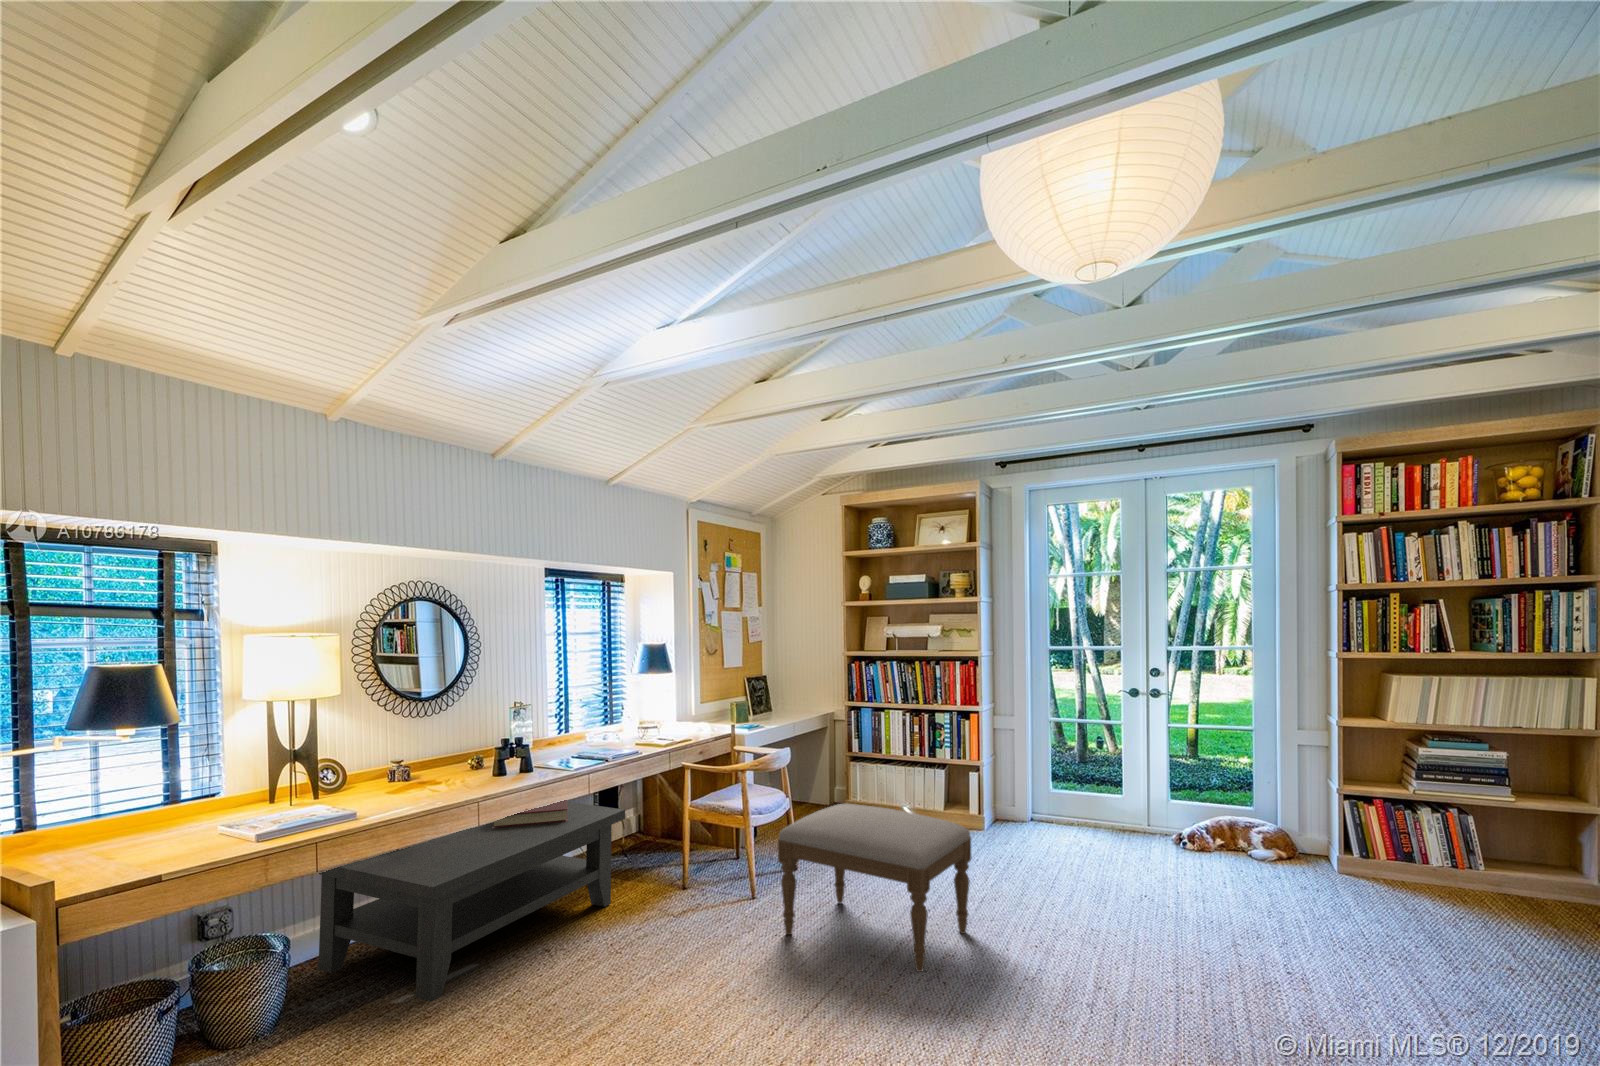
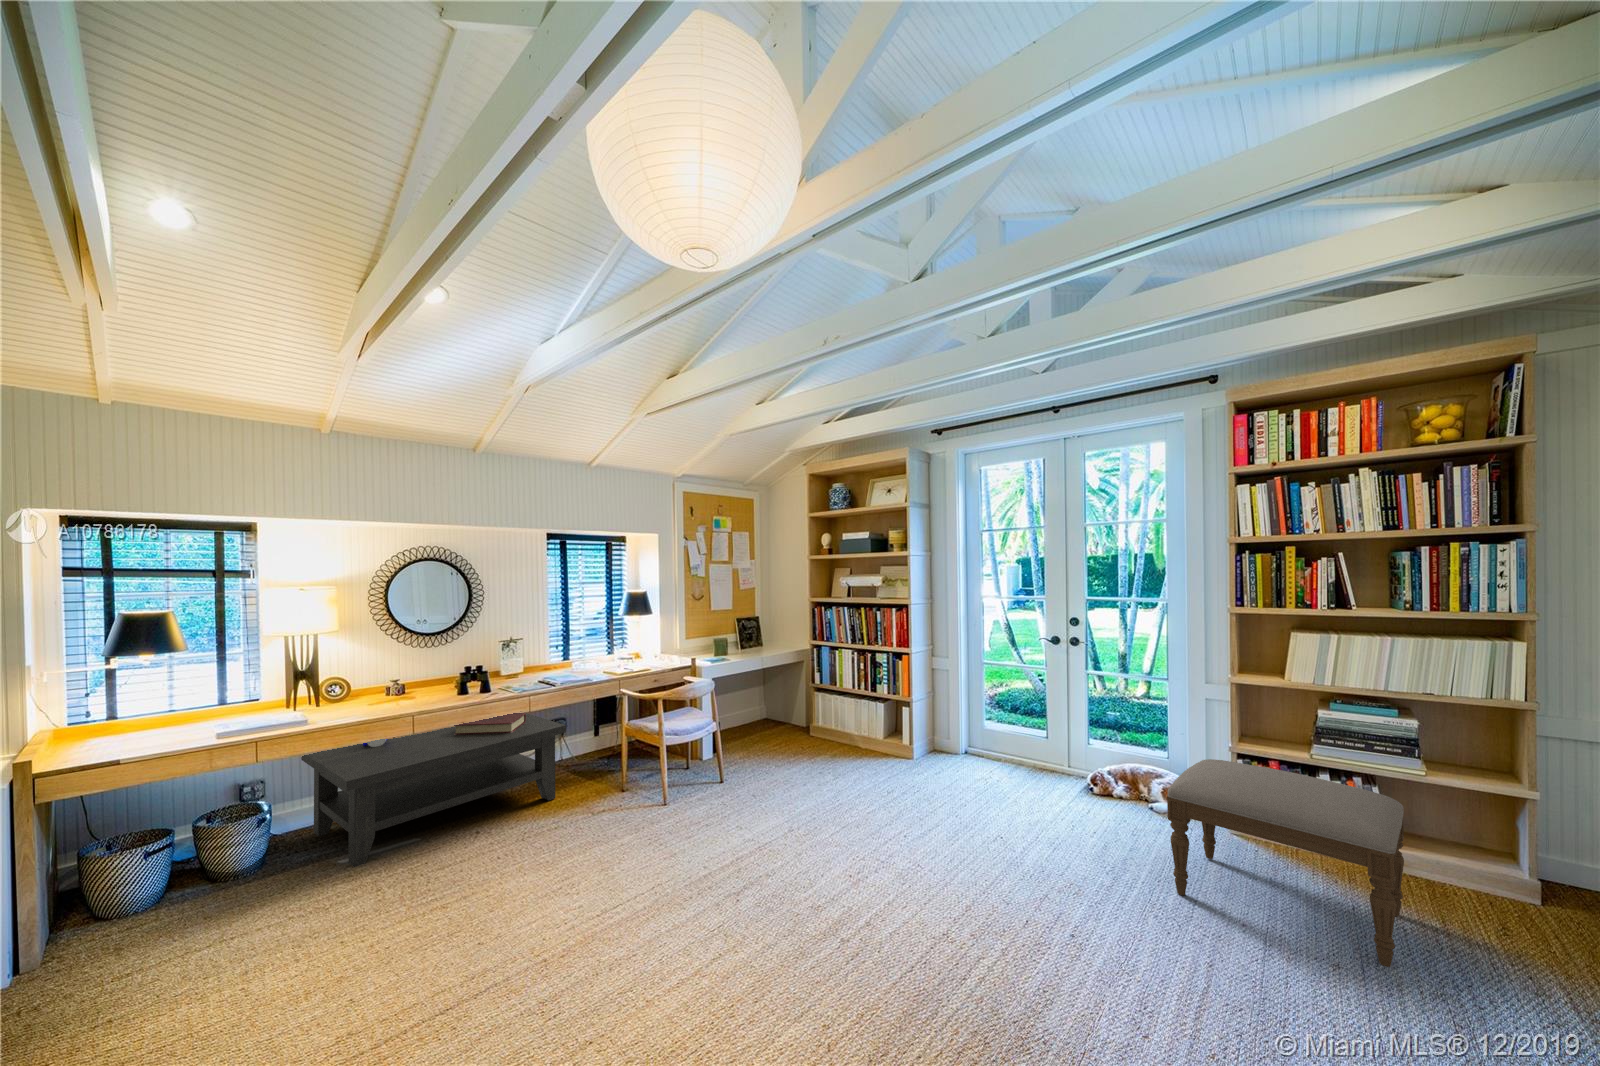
ottoman: present [778,804,971,972] -> present [1167,759,1404,967]

